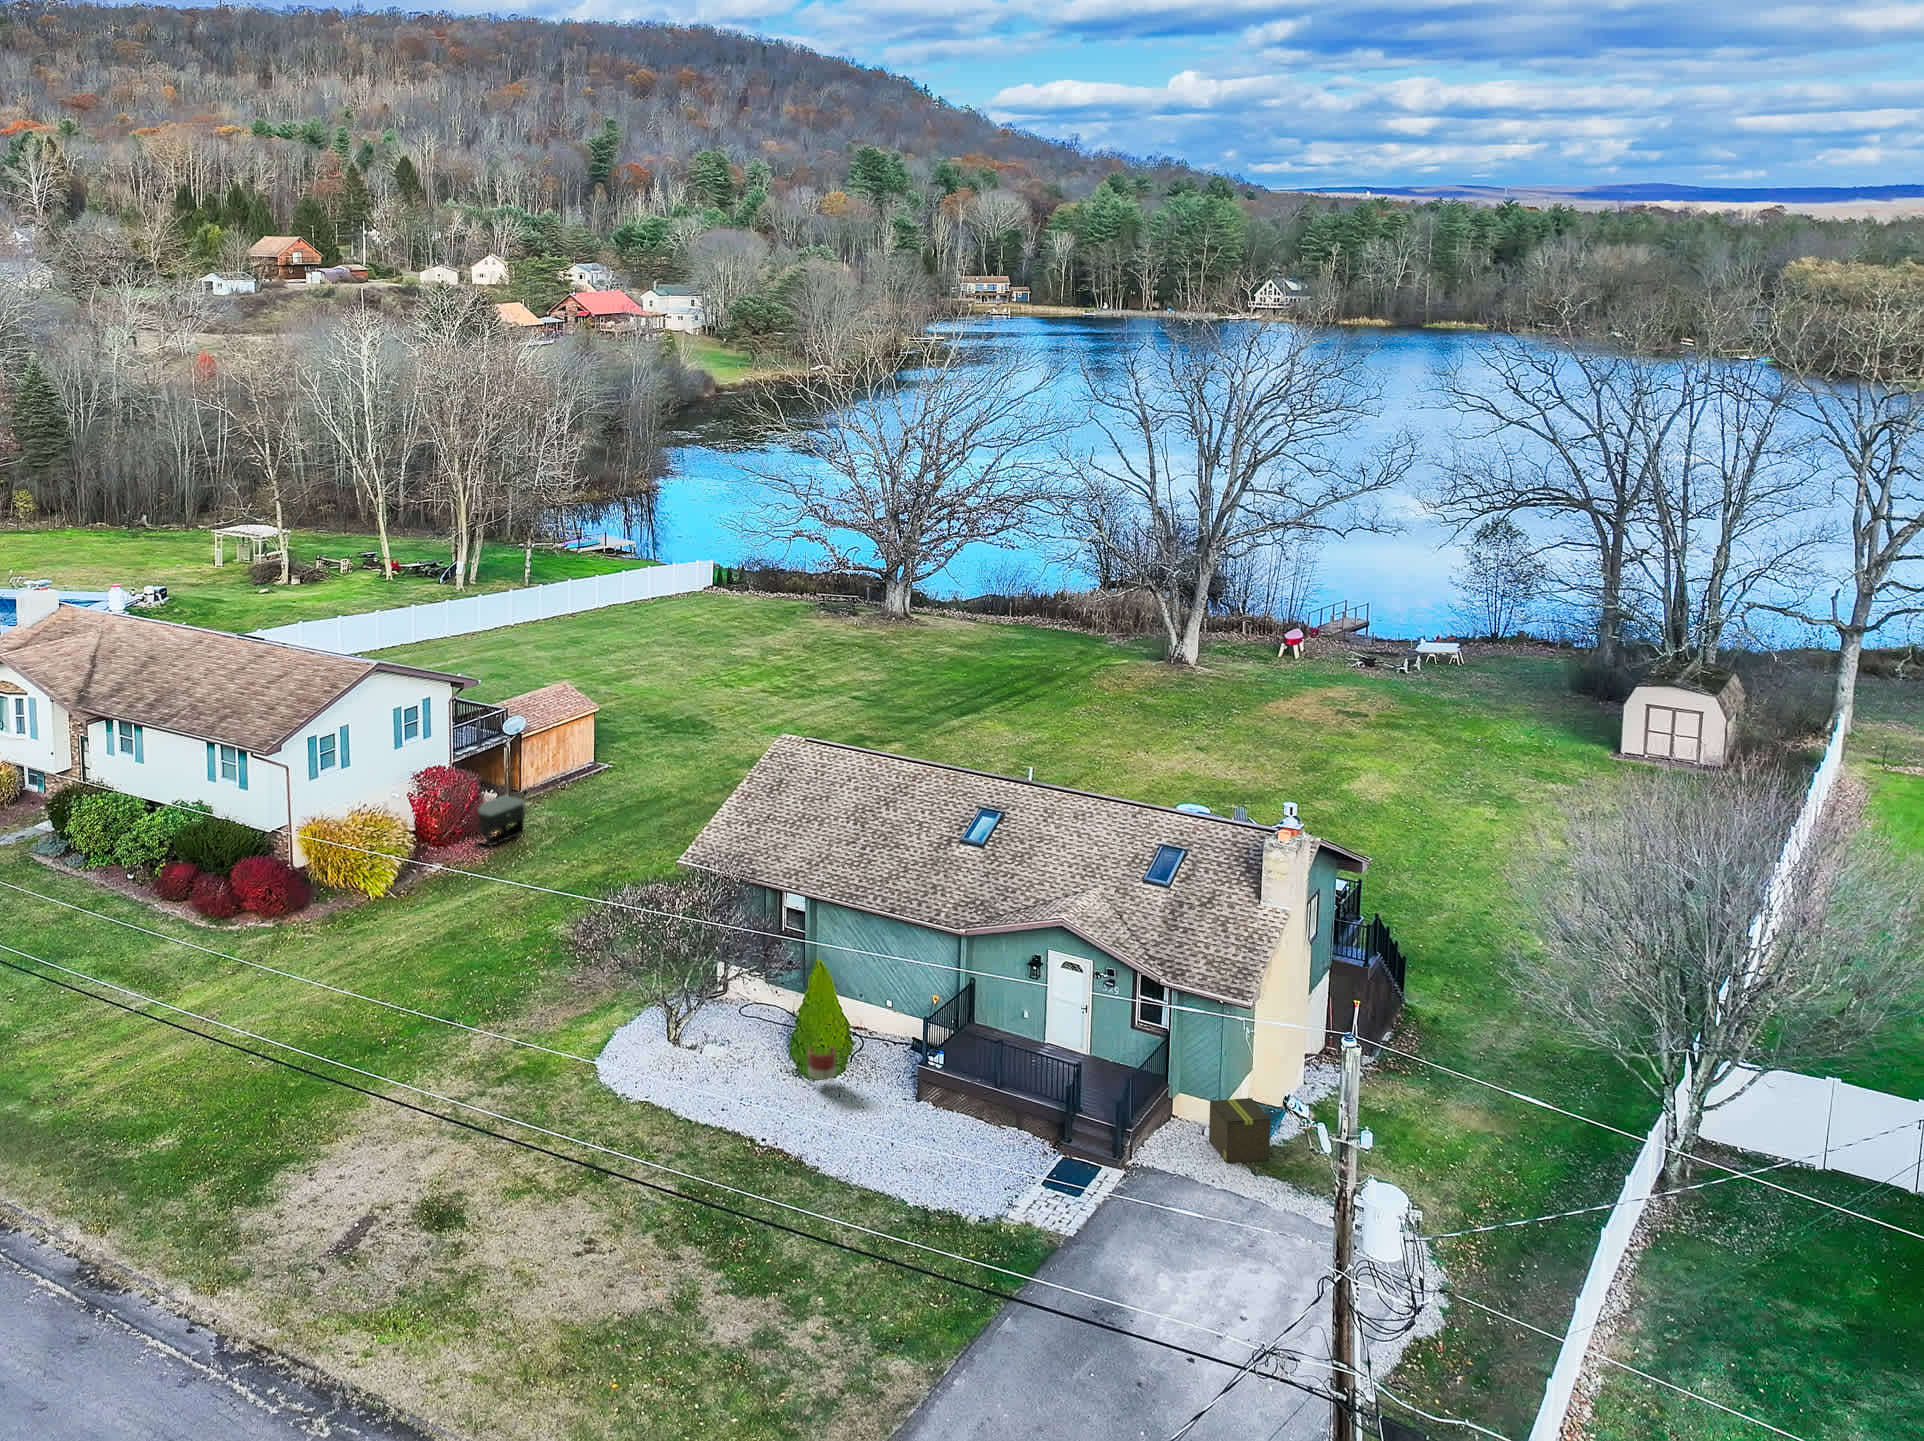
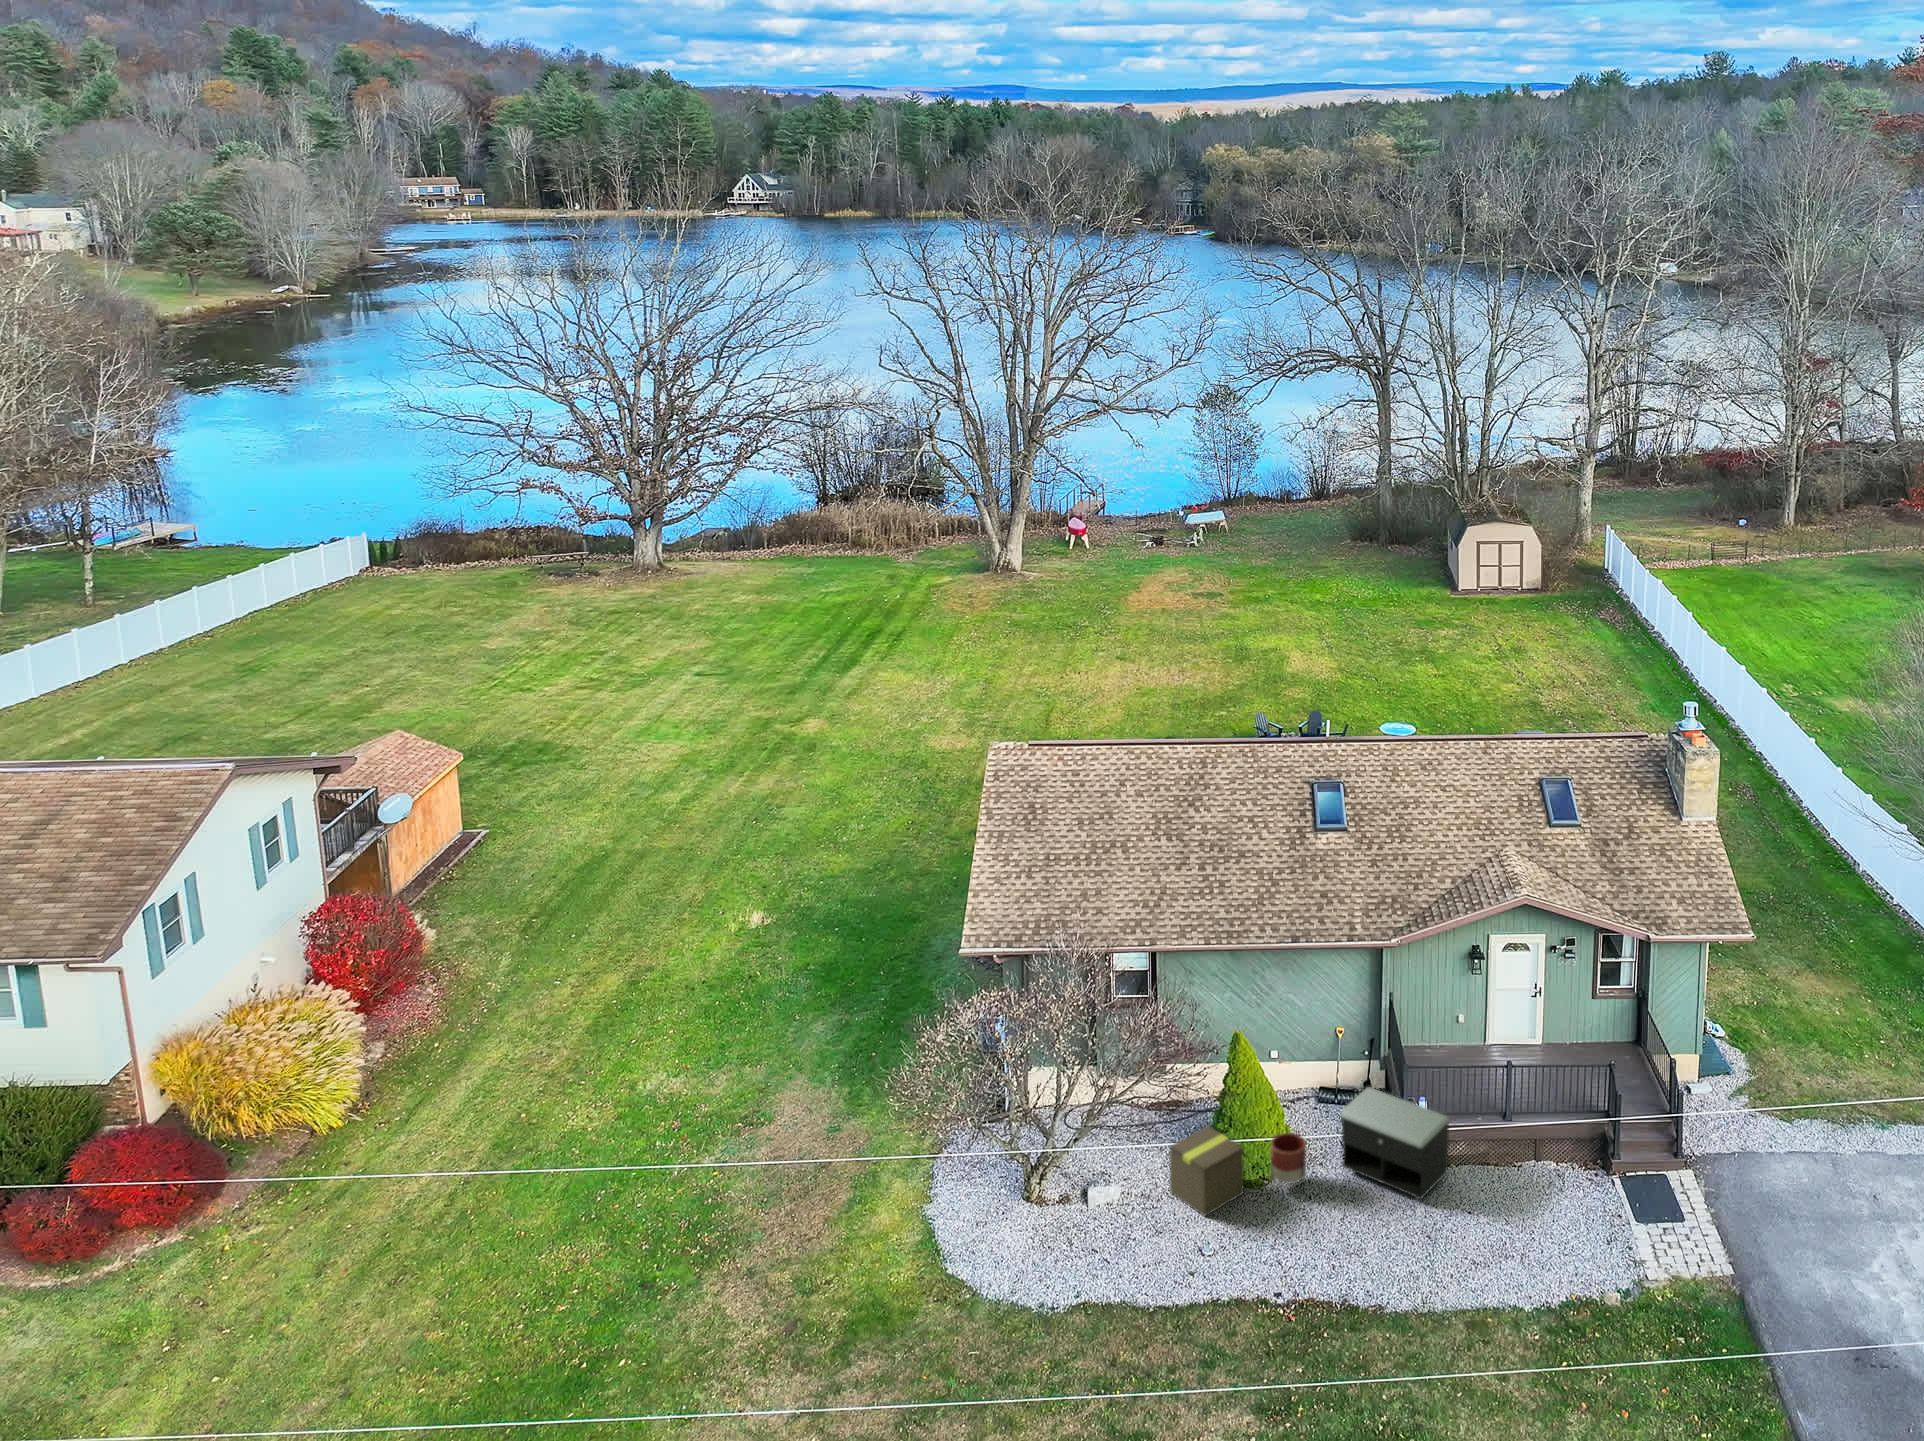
storage bench: present [478,795,525,847] -> present [1341,1087,1449,1199]
cardboard box: present [1209,1098,1270,1163] -> present [1169,1126,1244,1216]

